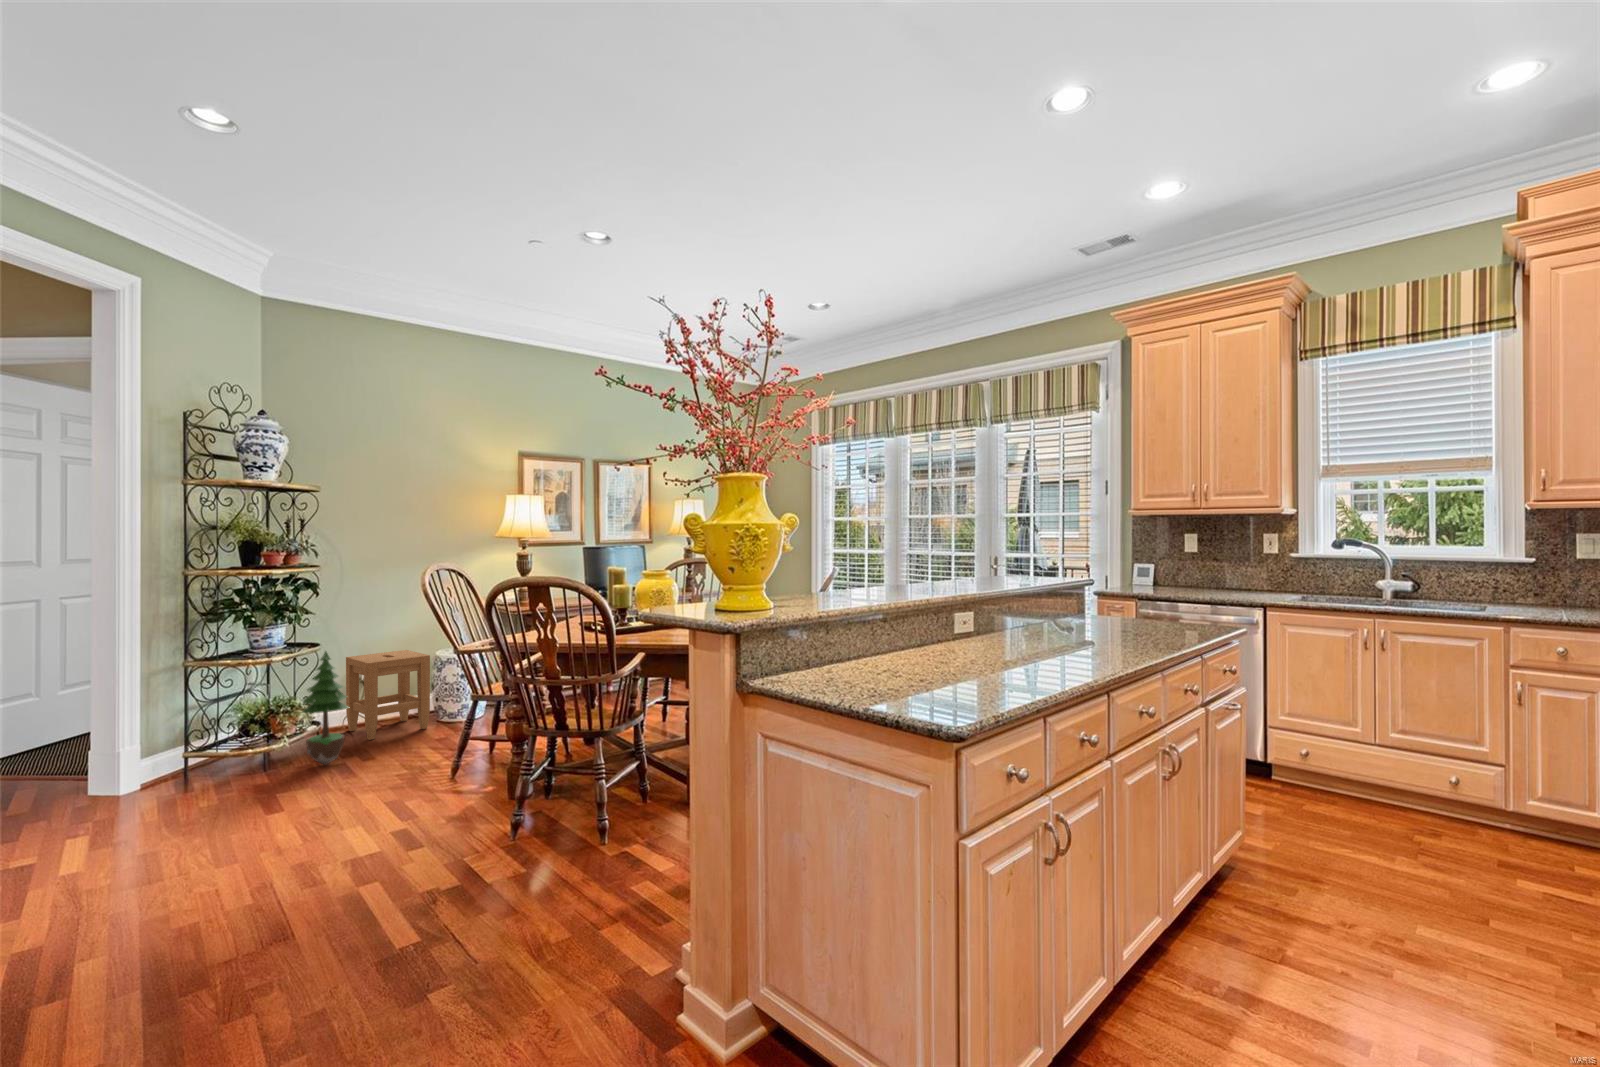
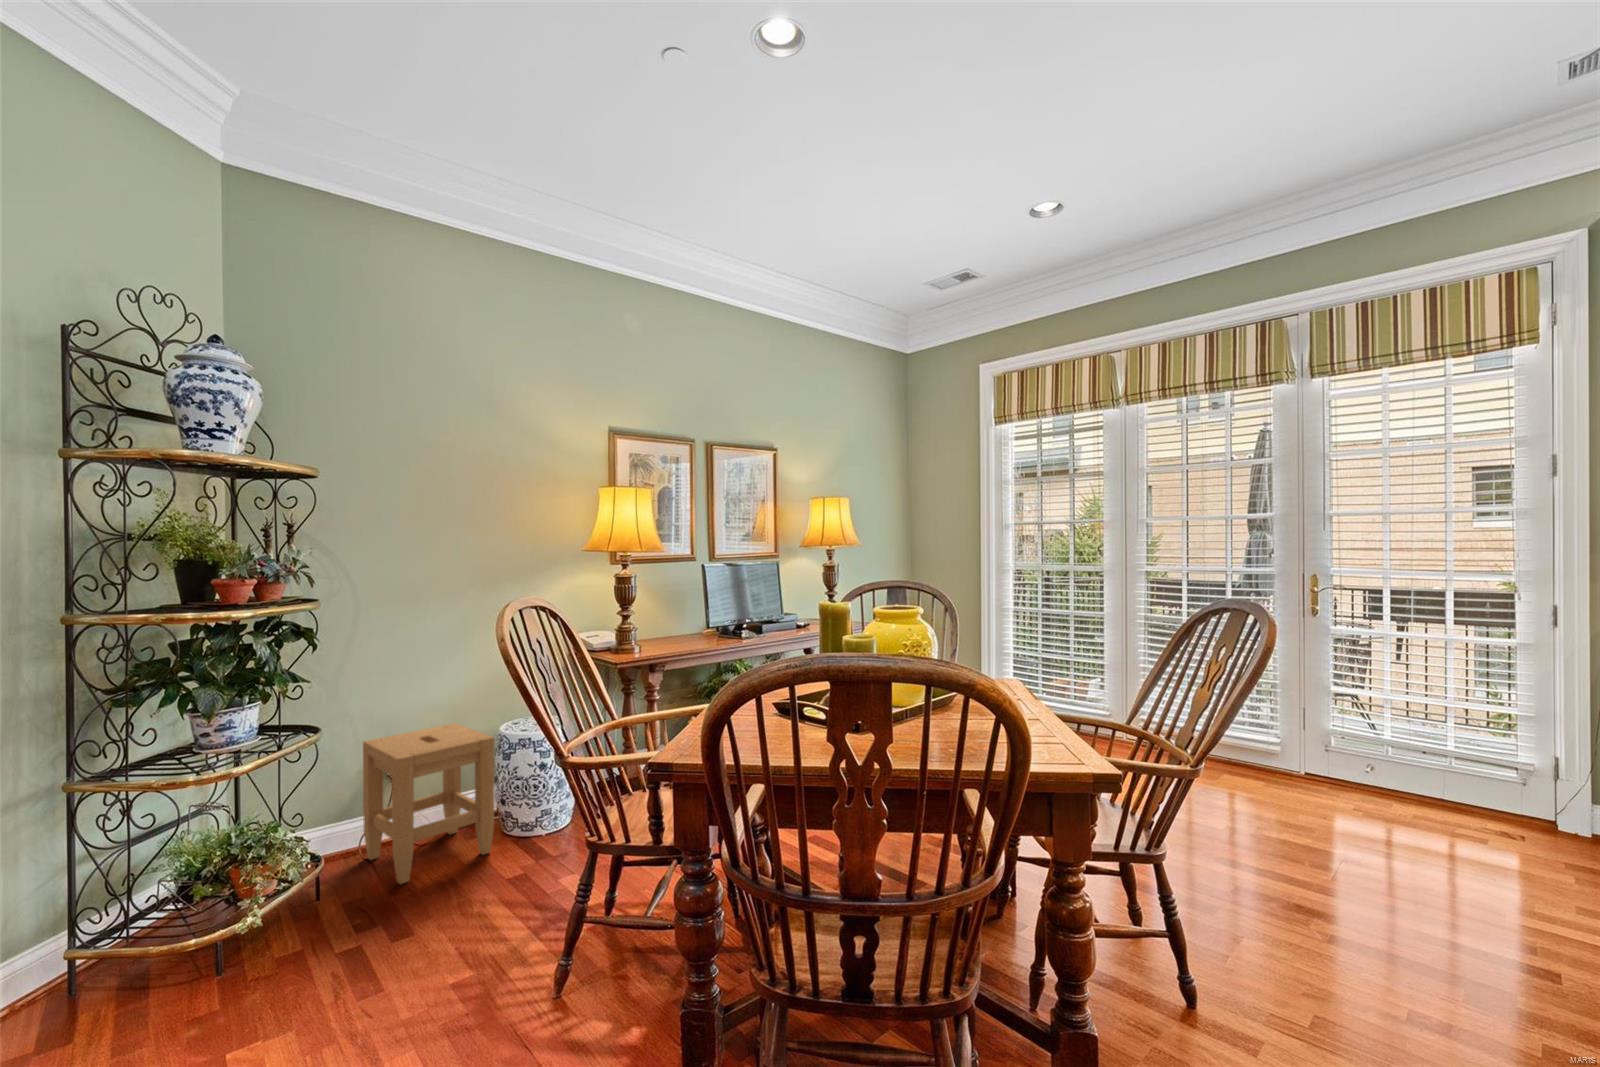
potted tree: present [302,651,348,765] -> none [278,755,367,962]

